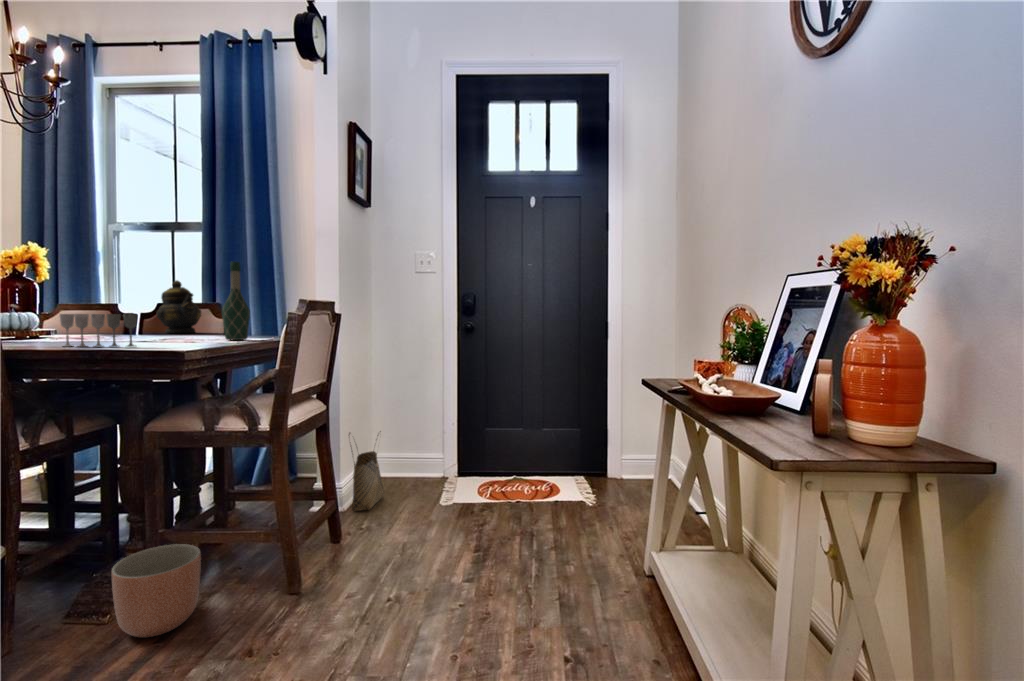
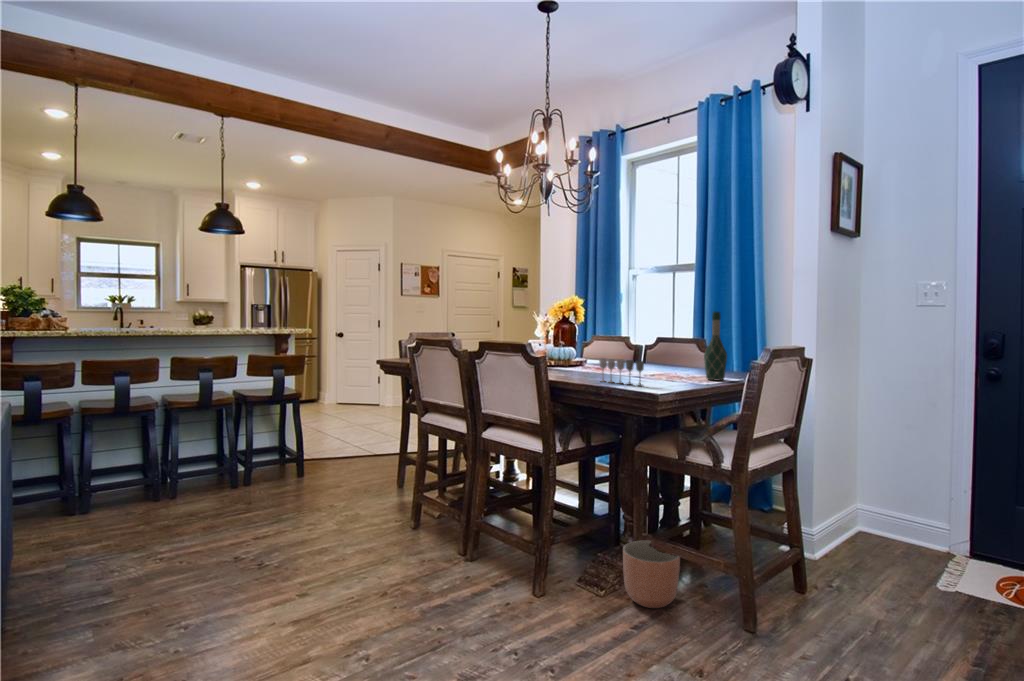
teapot: present [157,280,201,333] -> none [657,321,690,366]
woven basket: present [349,431,384,511] -> none [821,479,862,566]

